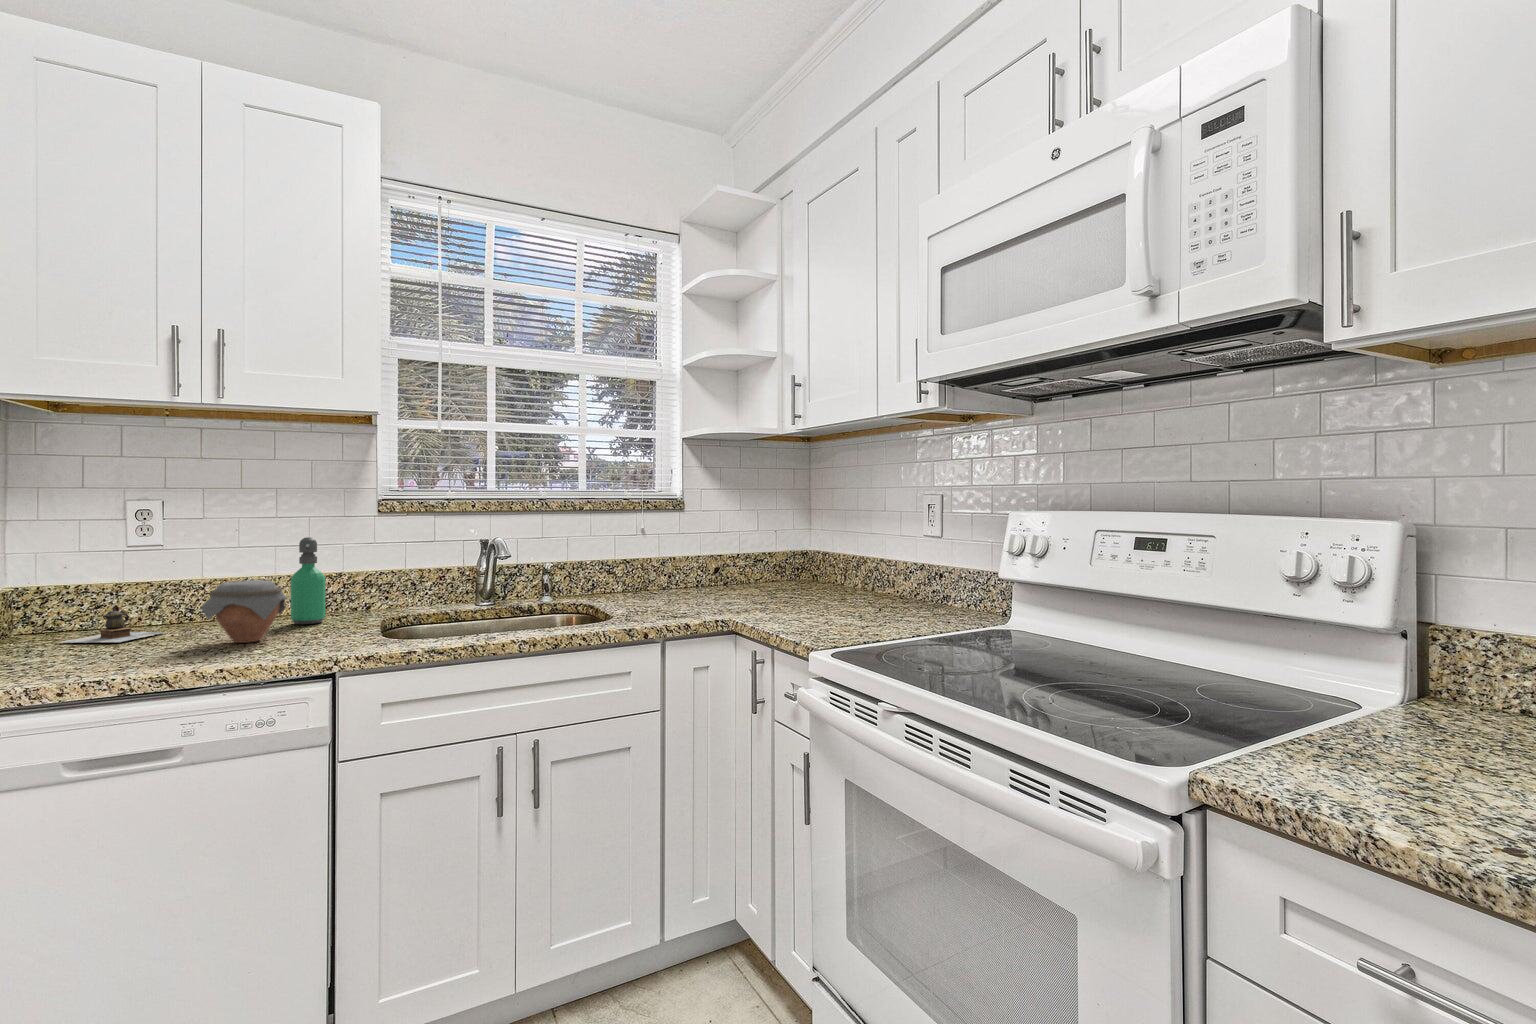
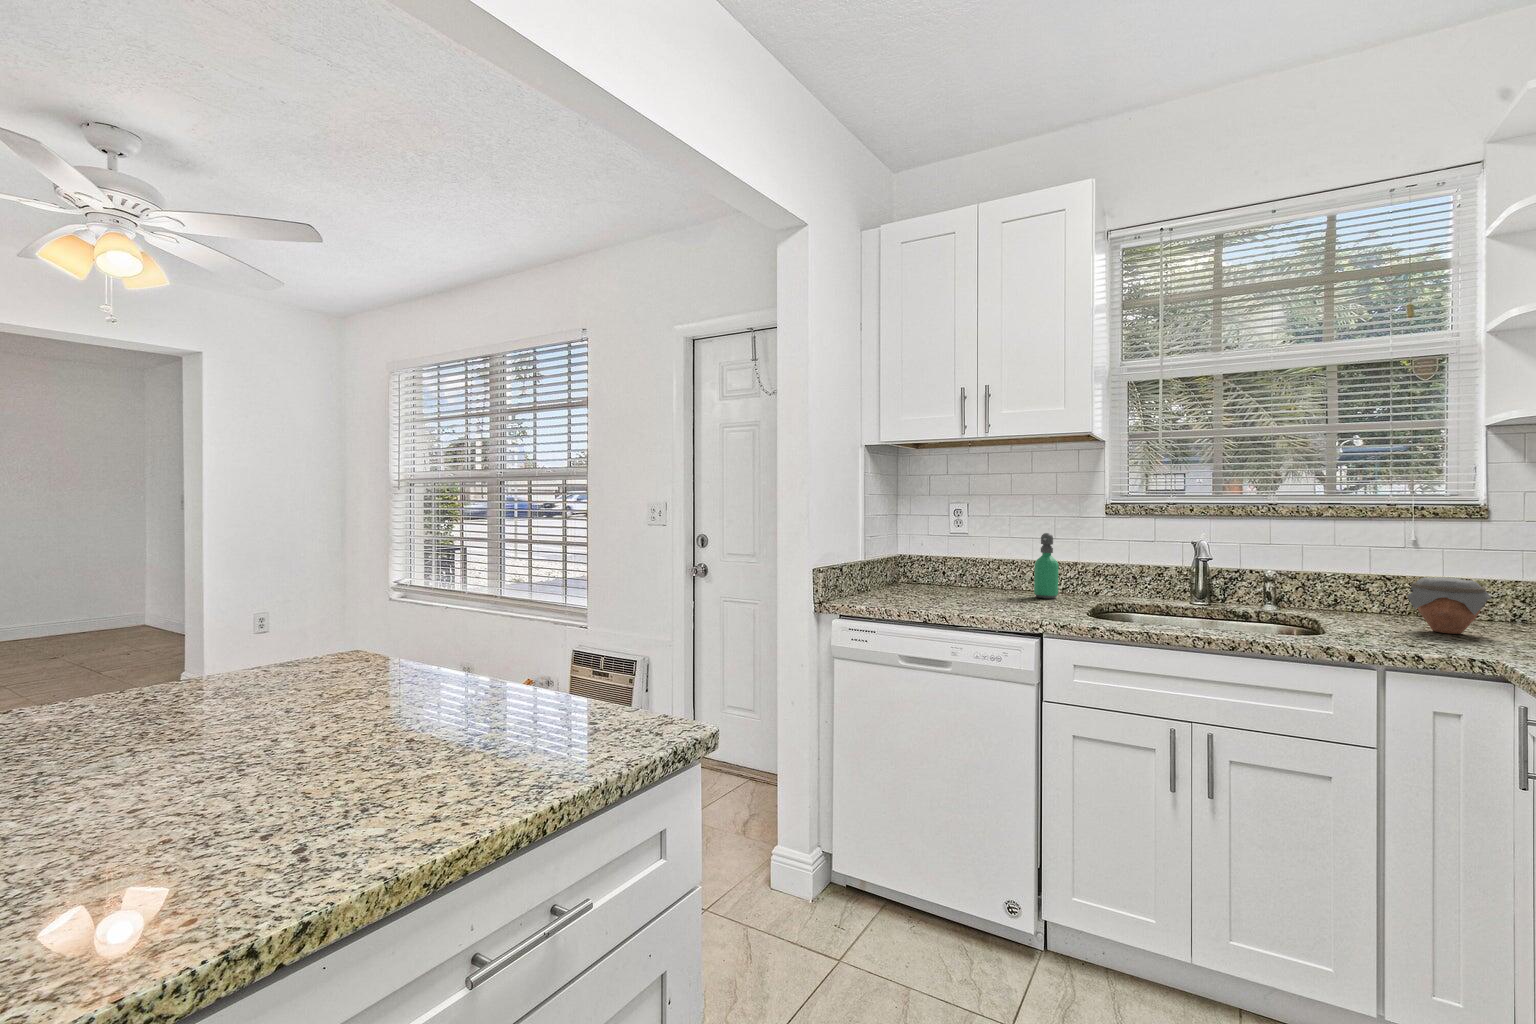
jar: present [202,580,287,643] -> present [1407,577,1491,634]
teapot: present [62,608,163,643] -> none [912,572,962,593]

